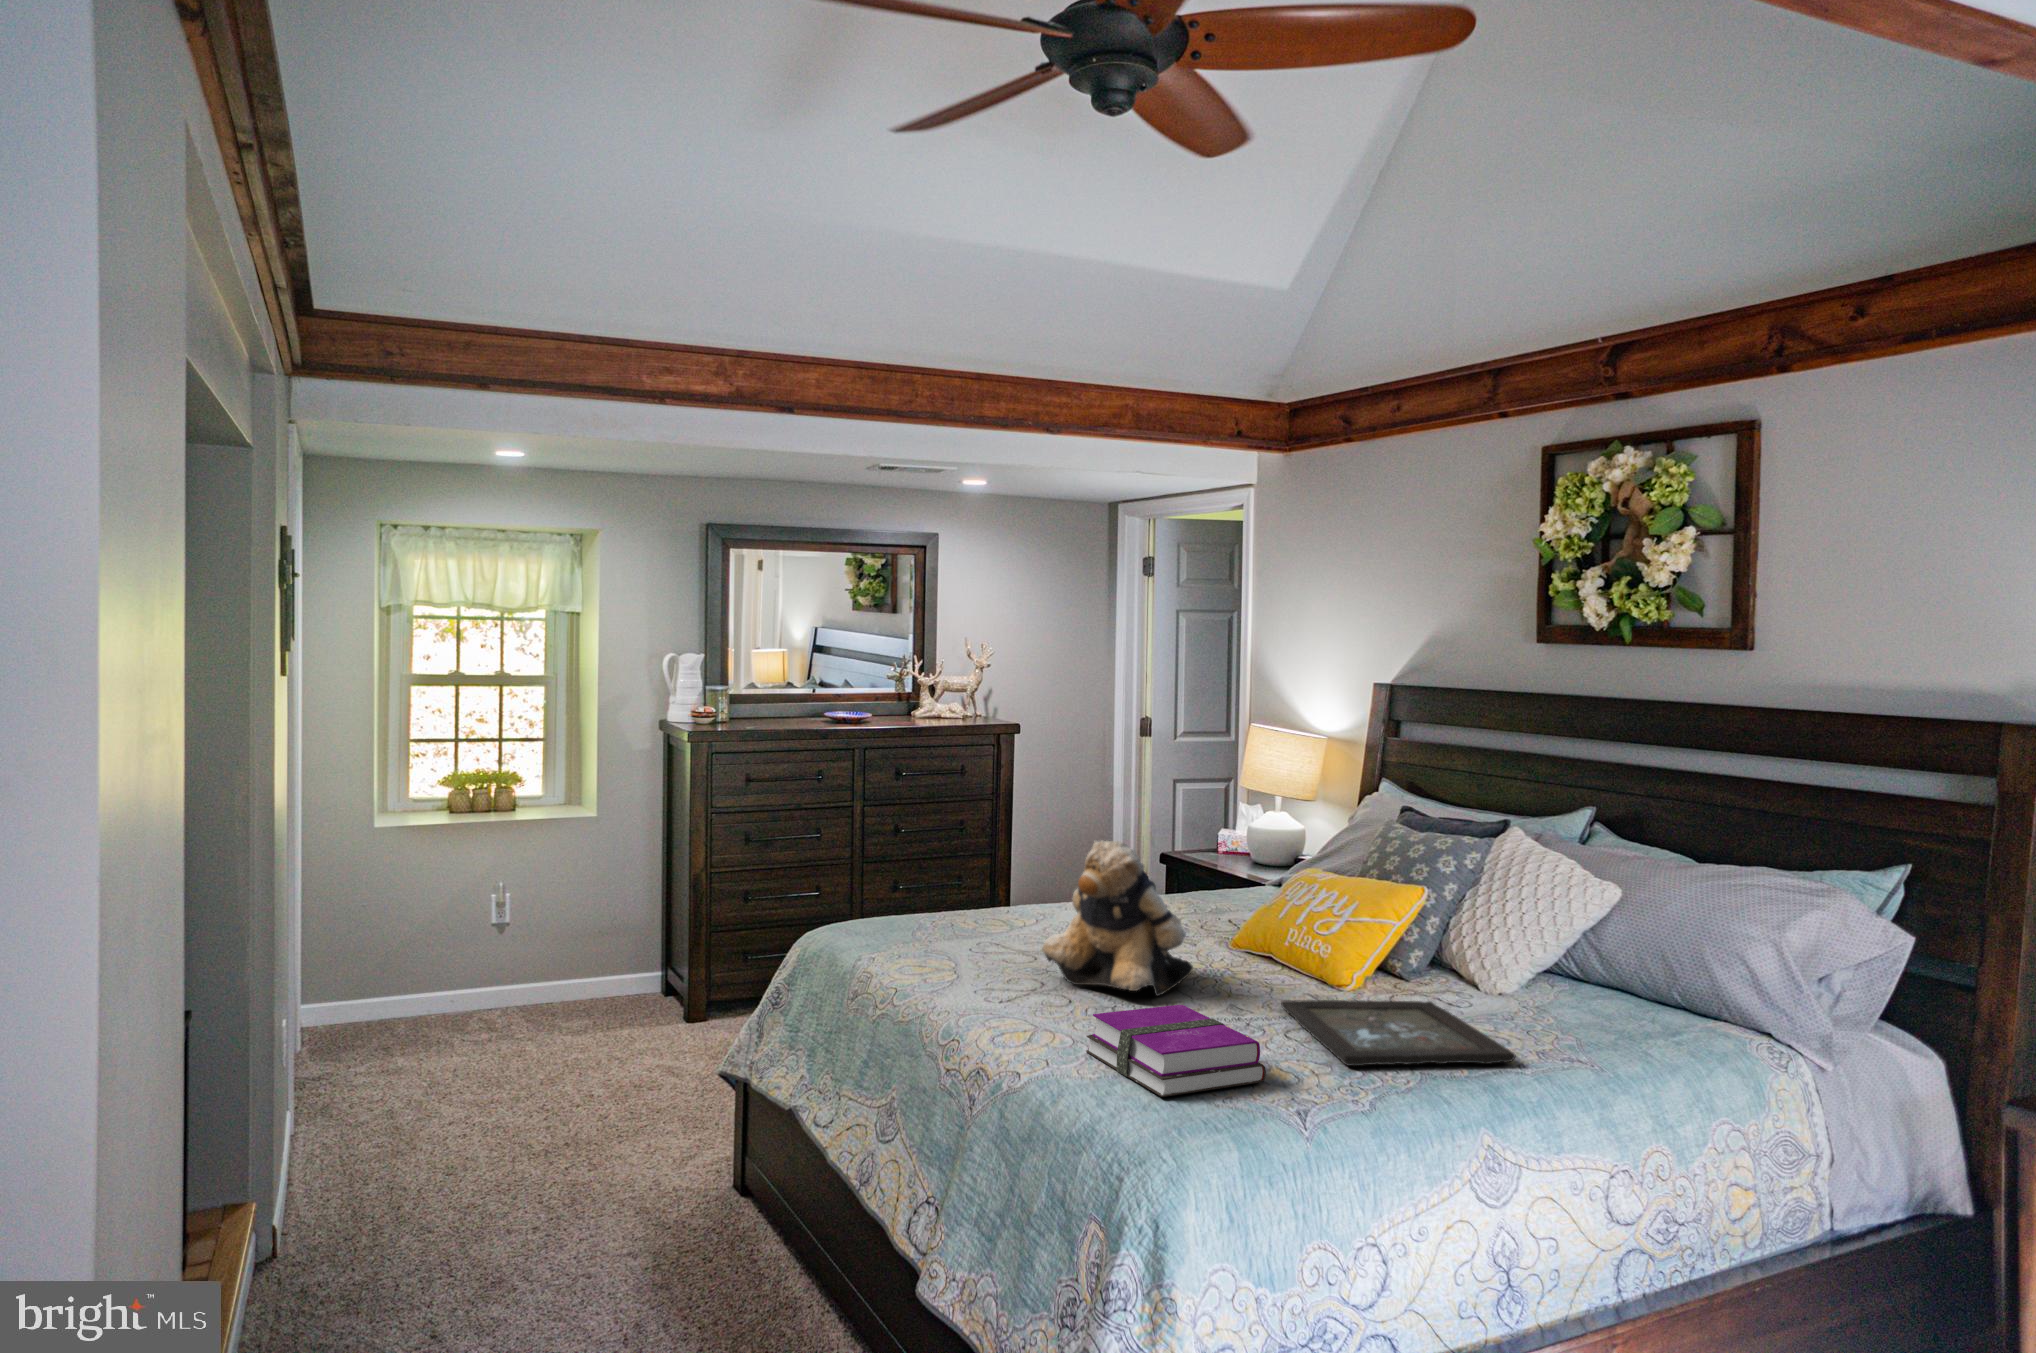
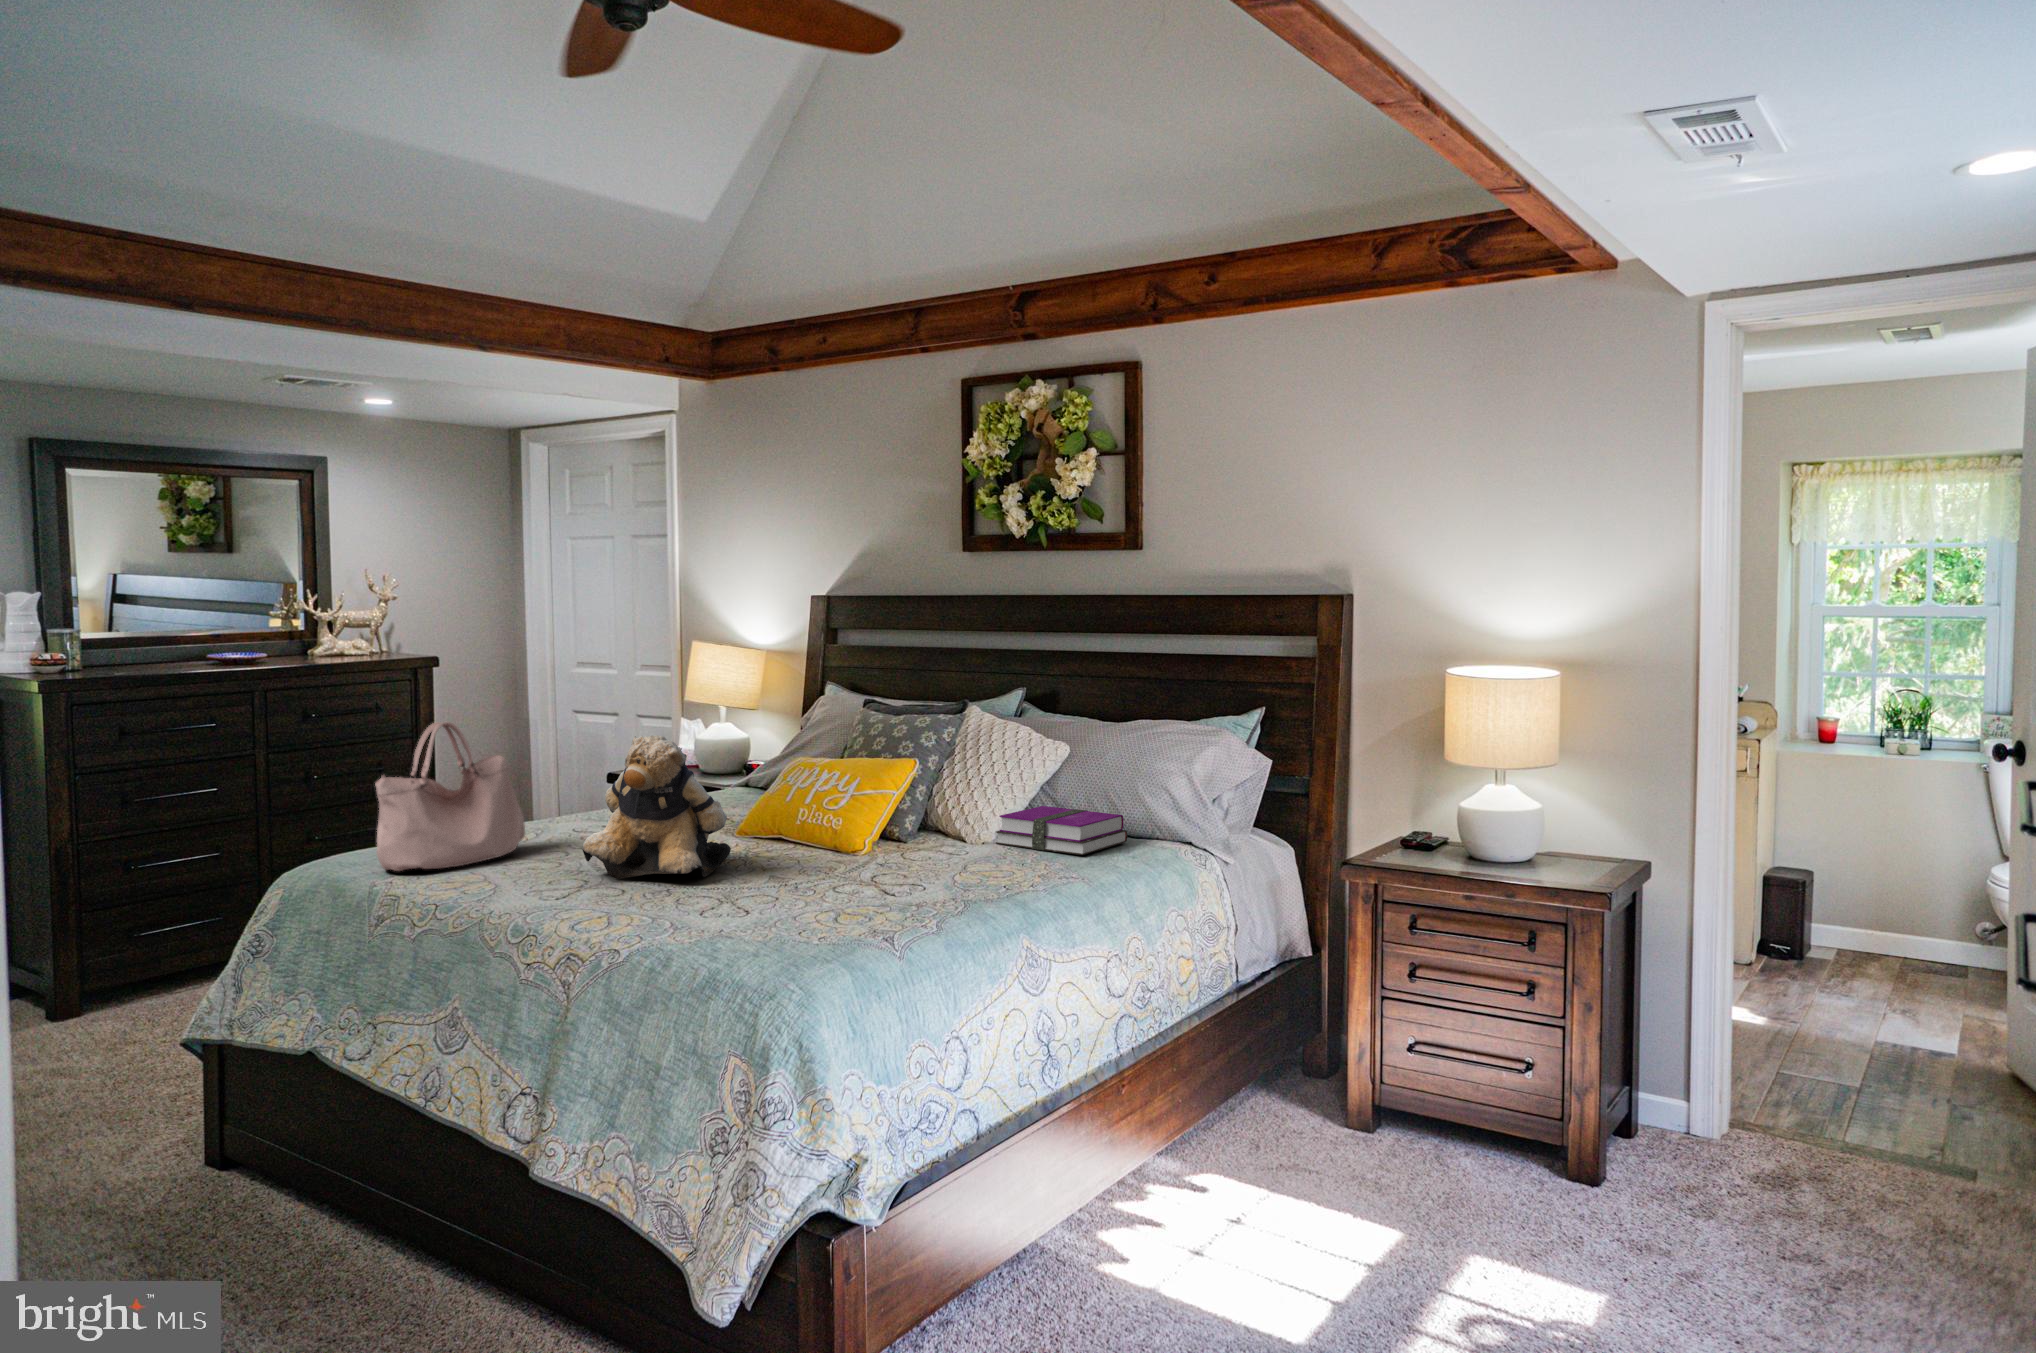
handbag: none [872,805,1014,948] -> present [375,722,525,871]
tray: present [1281,1000,1516,1066] -> none [819,851,1028,903]
hardback book: present [1086,1005,1266,1097] -> present [996,806,1127,855]

